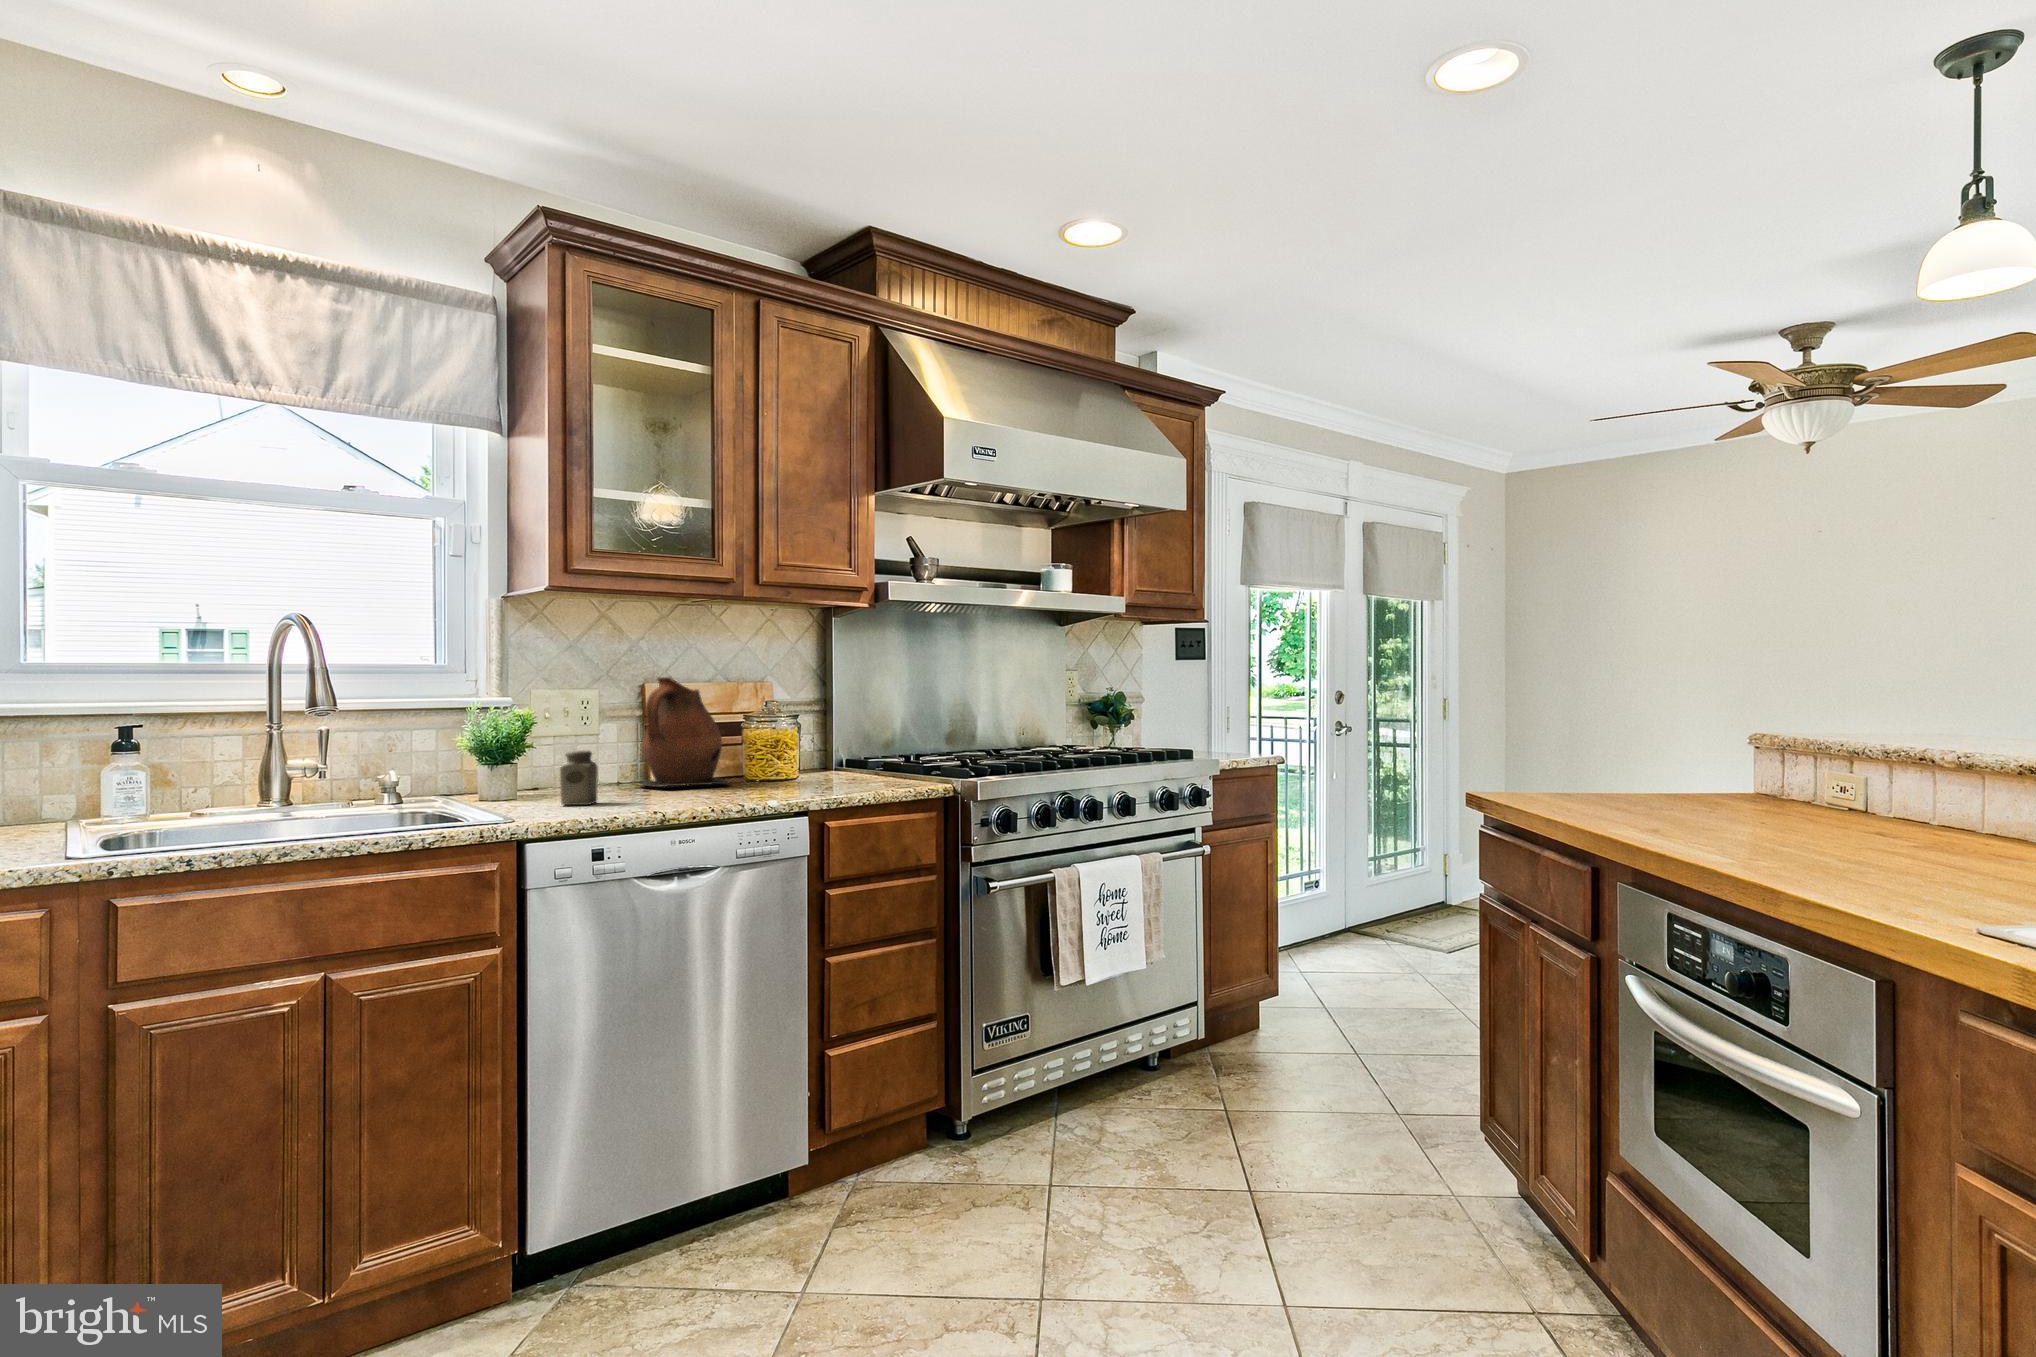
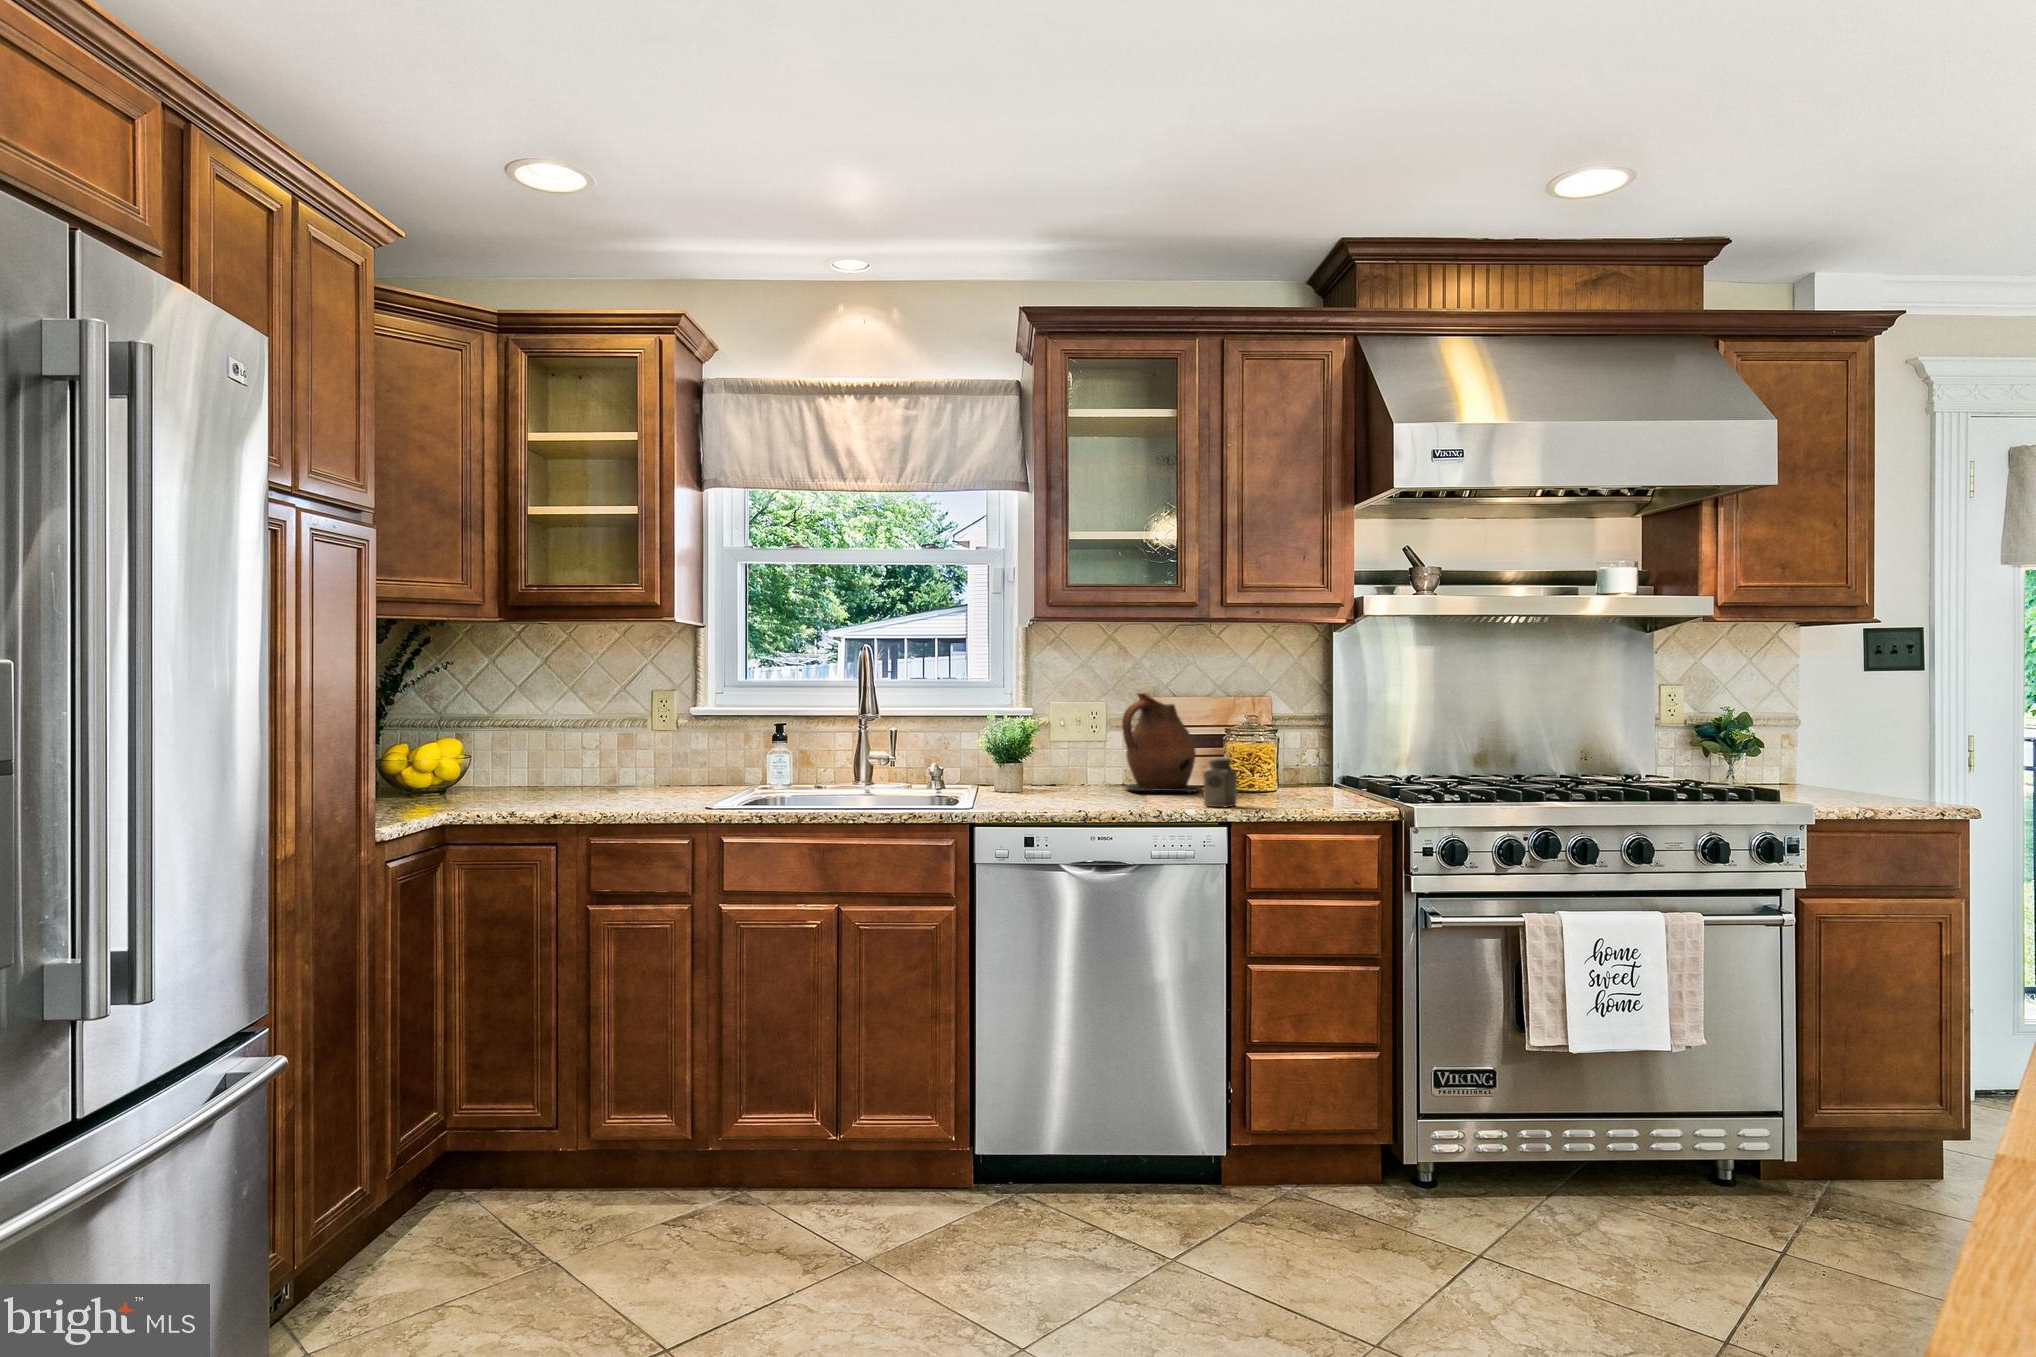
salt shaker: present [560,750,598,805] -> present [1203,758,1237,808]

